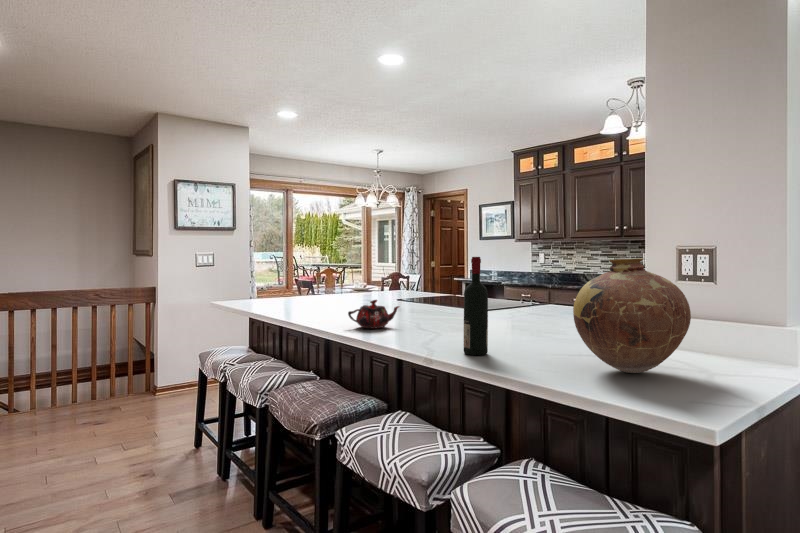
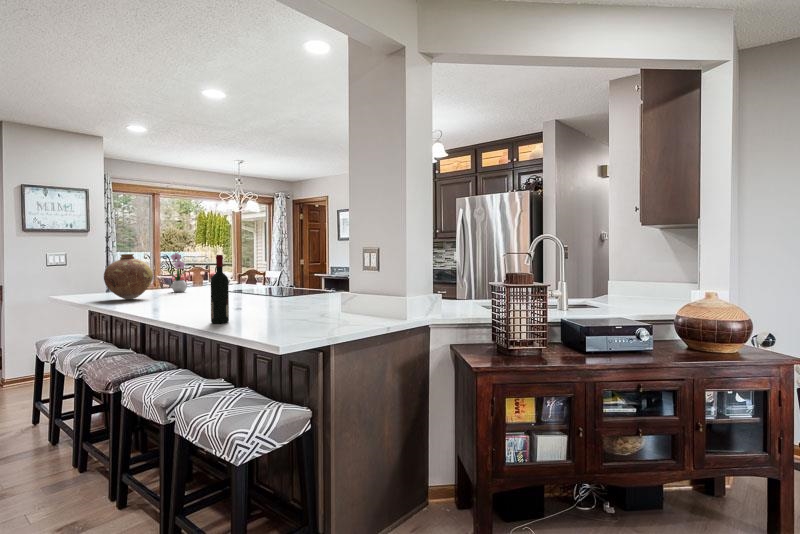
flower arrangement: none [336,246,354,299] -> present [171,247,187,292]
vase: present [573,258,691,373] -> present [104,254,153,300]
teapot: present [348,300,399,328] -> none [148,289,193,311]

